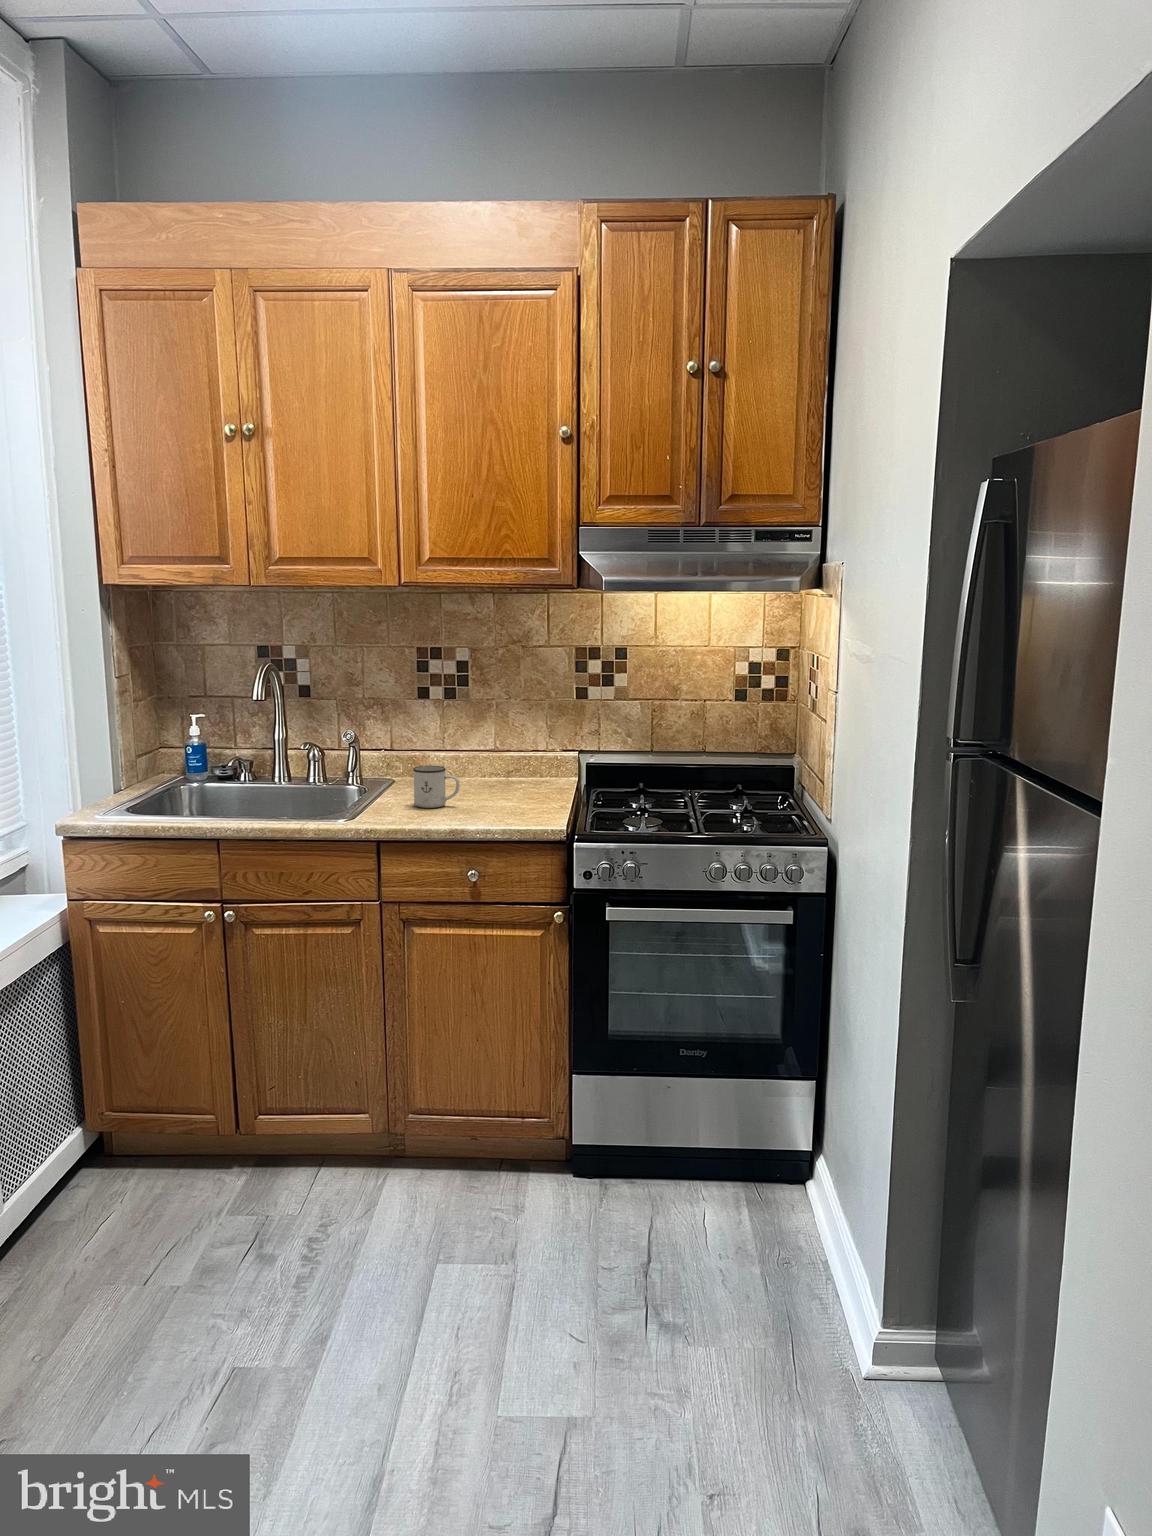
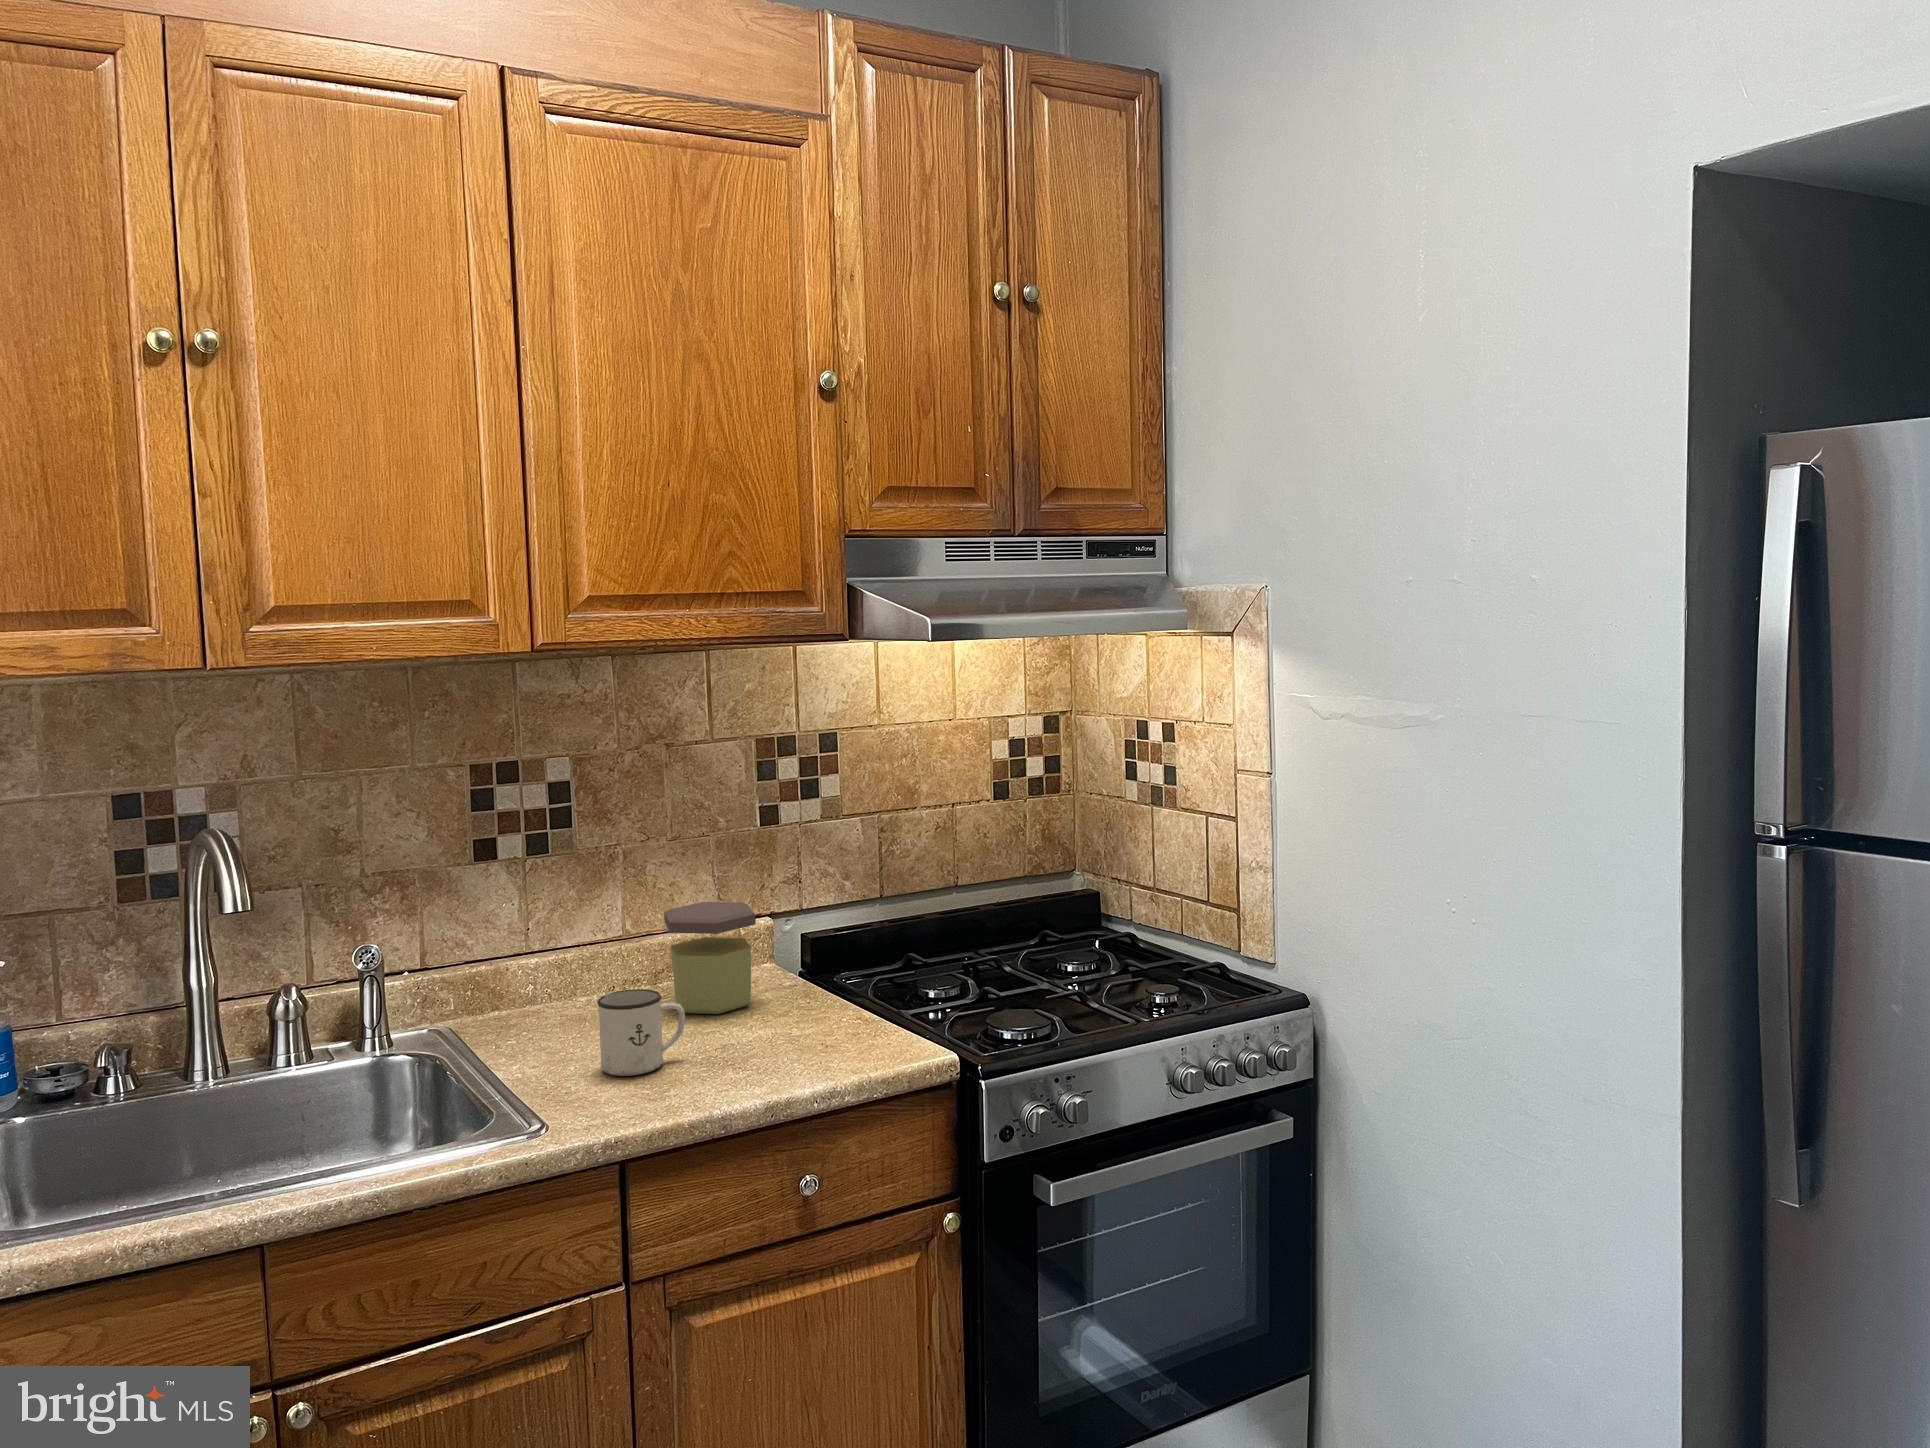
jar: none [491,735,544,794] -> present [664,902,756,1014]

